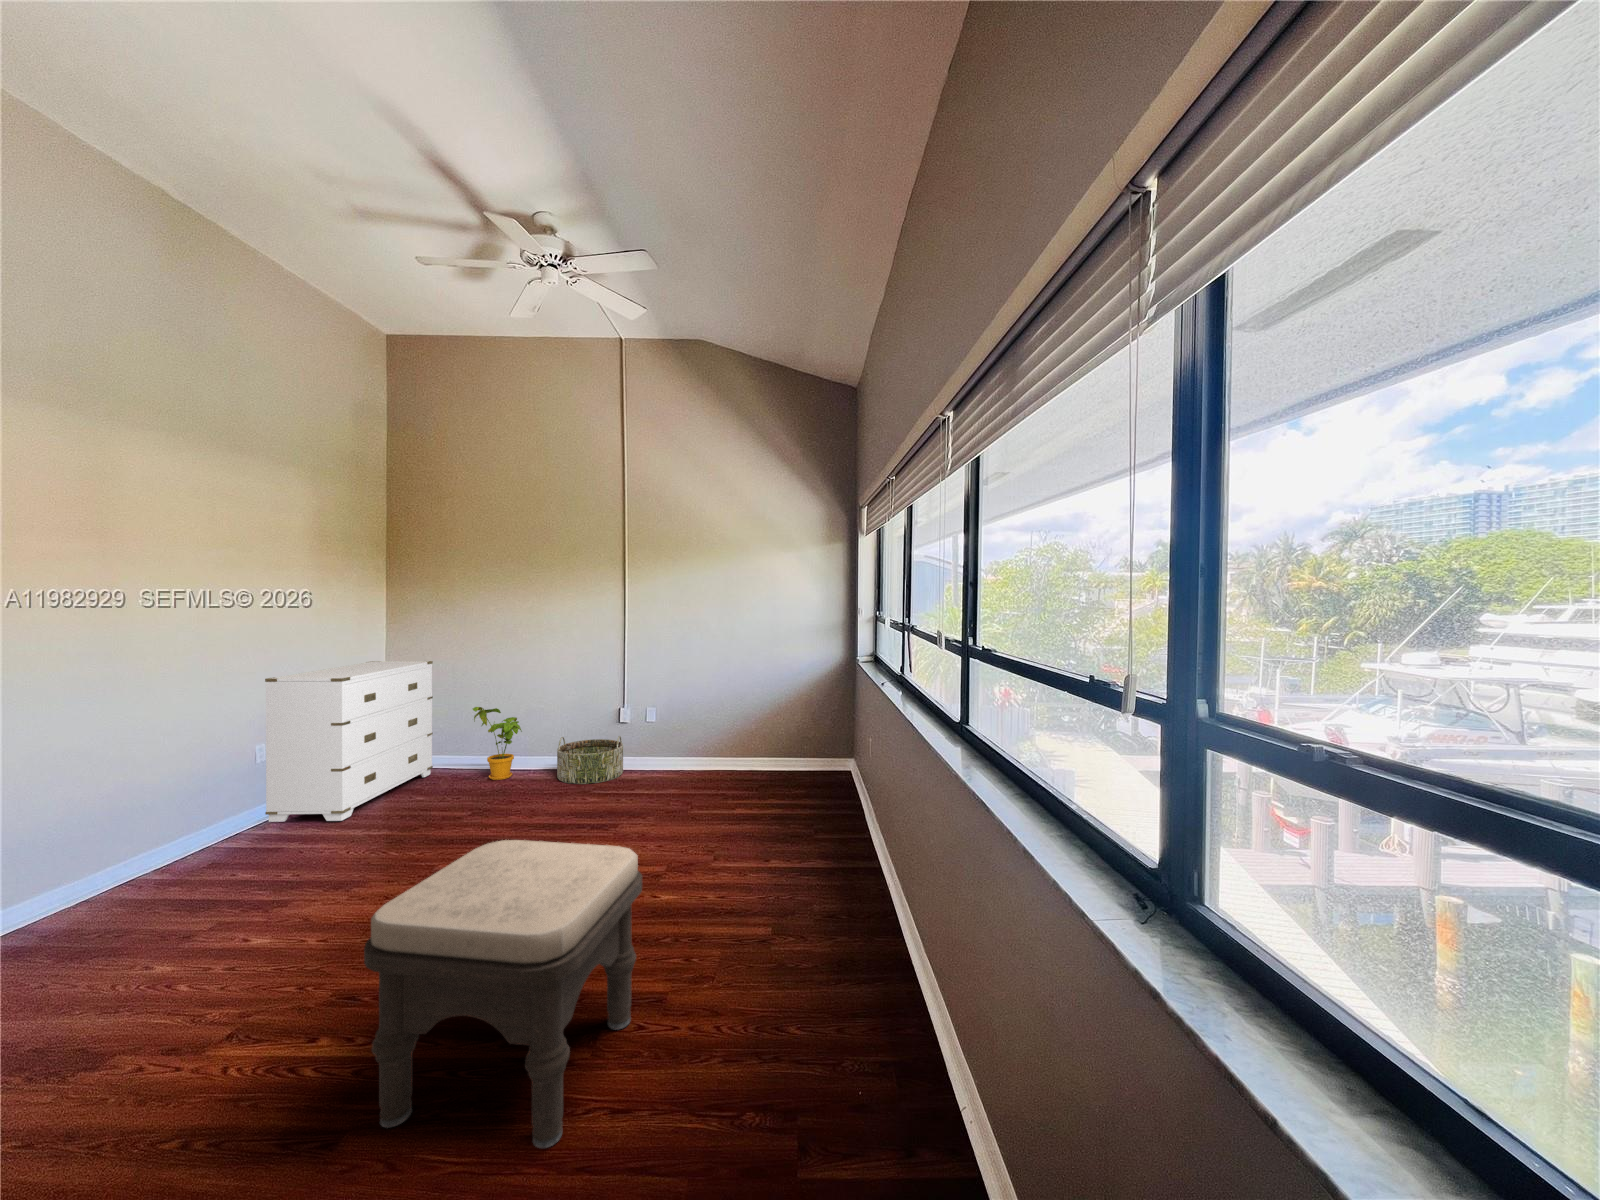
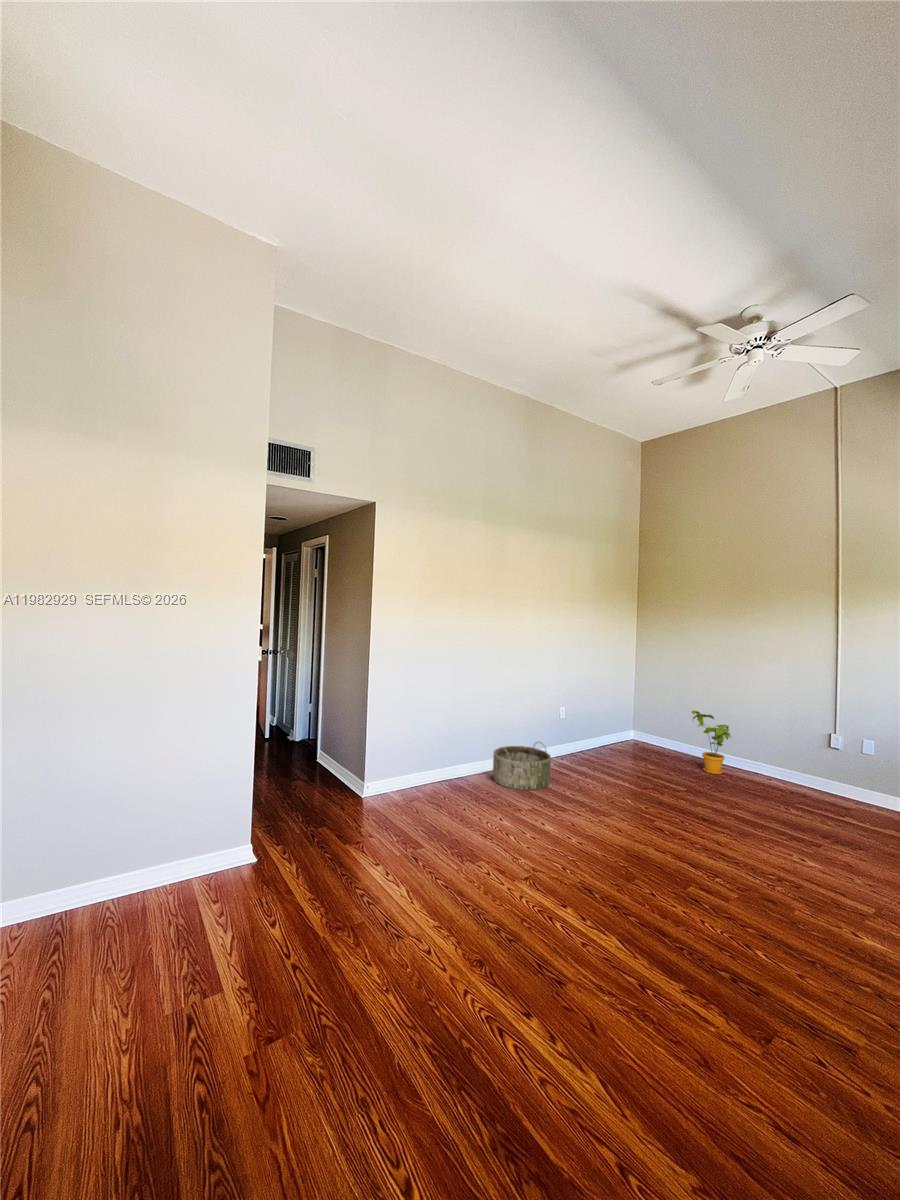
dresser: present [265,661,433,822] -> none [564,666,665,769]
basket: present [557,736,623,784] -> present [493,742,551,790]
ottoman: present [364,840,642,1148] -> none [584,820,824,1116]

